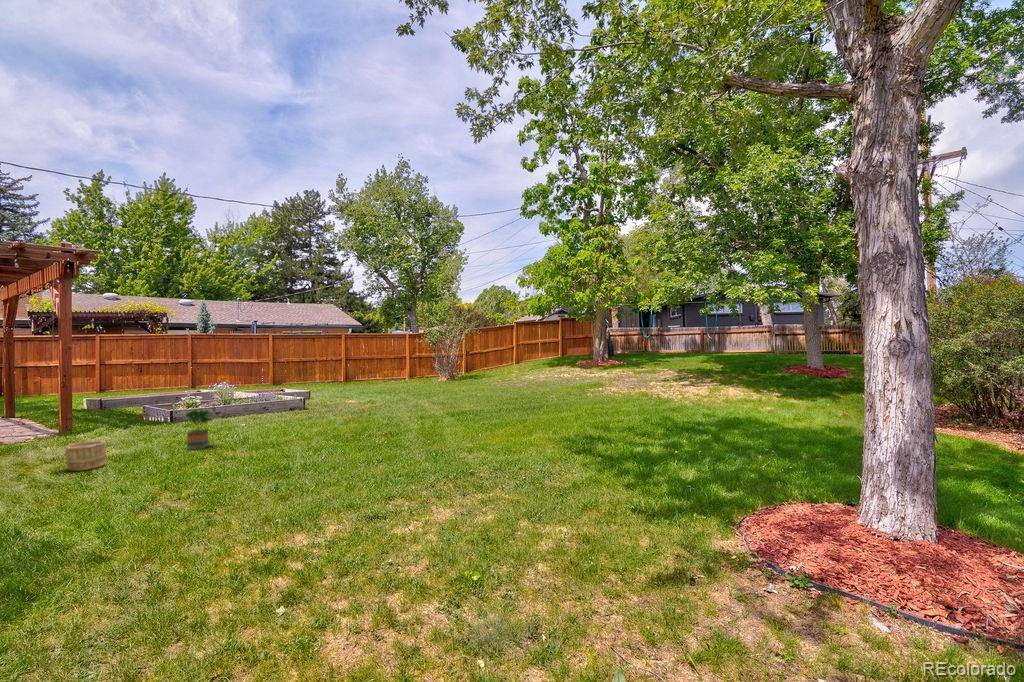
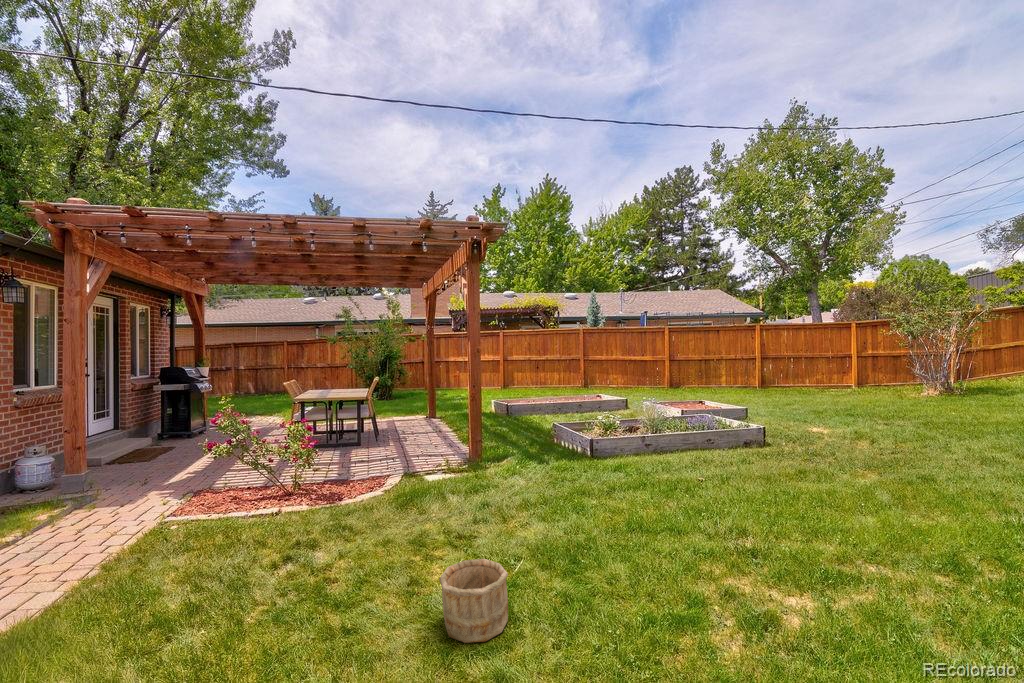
potted tree: present [186,410,212,450] -> none [641,501,704,603]

